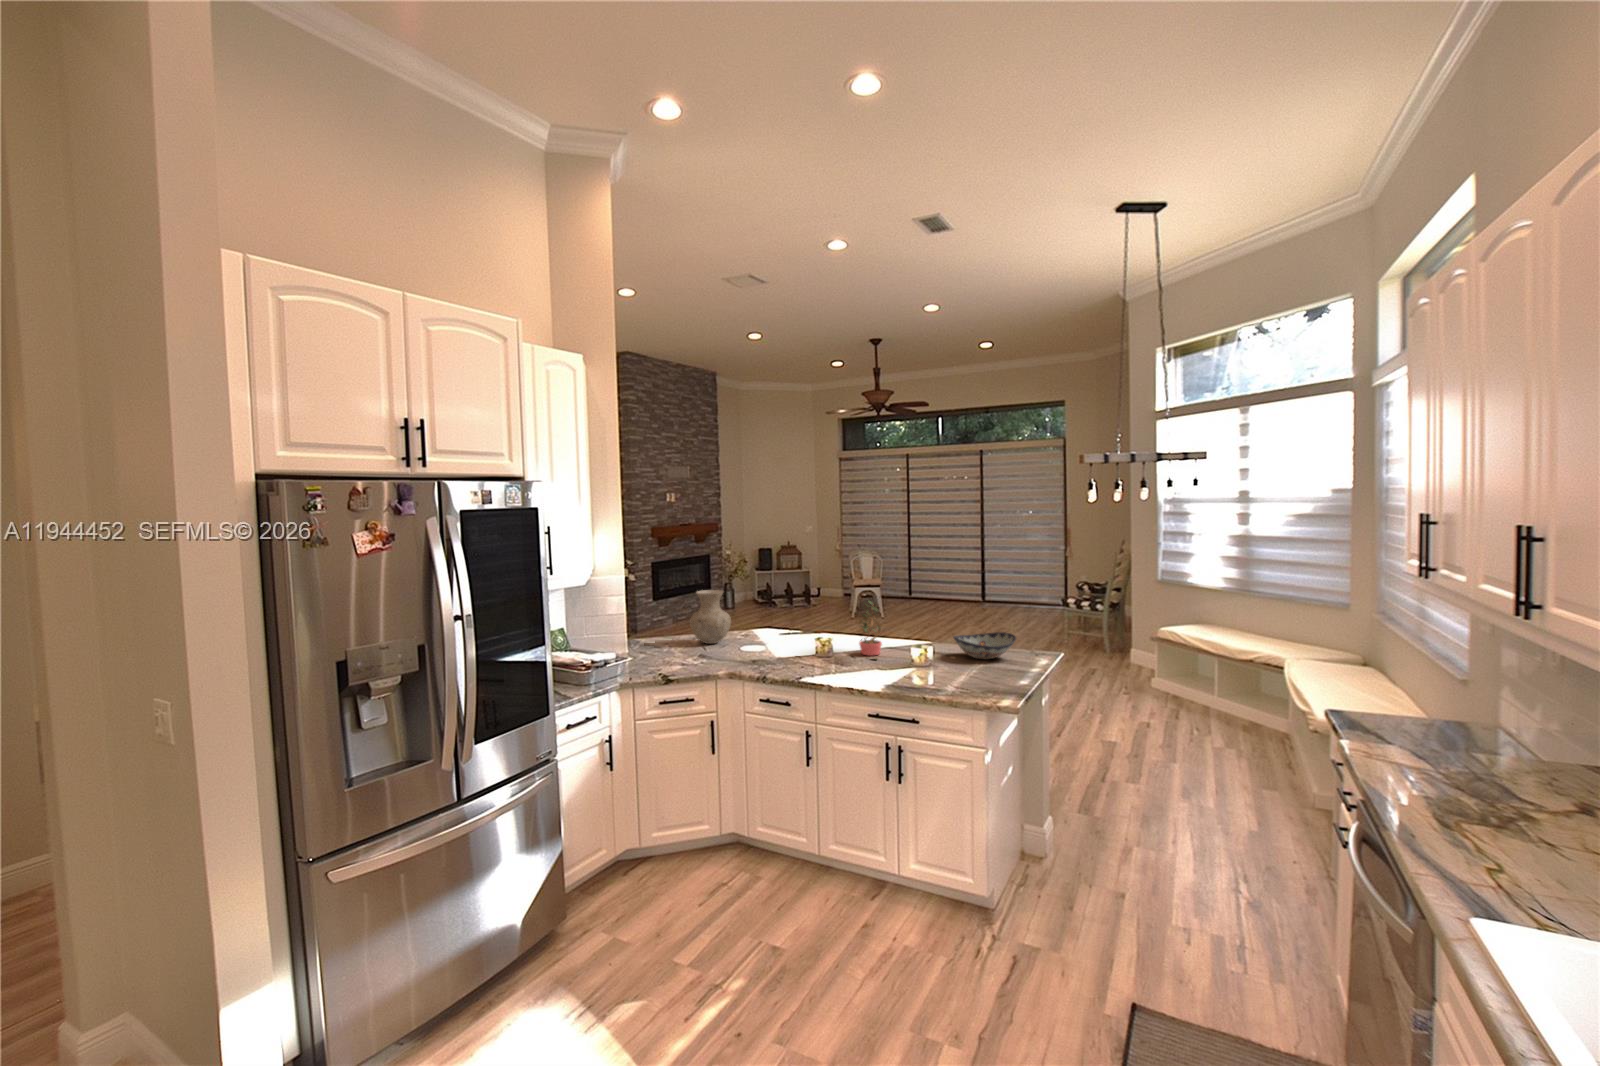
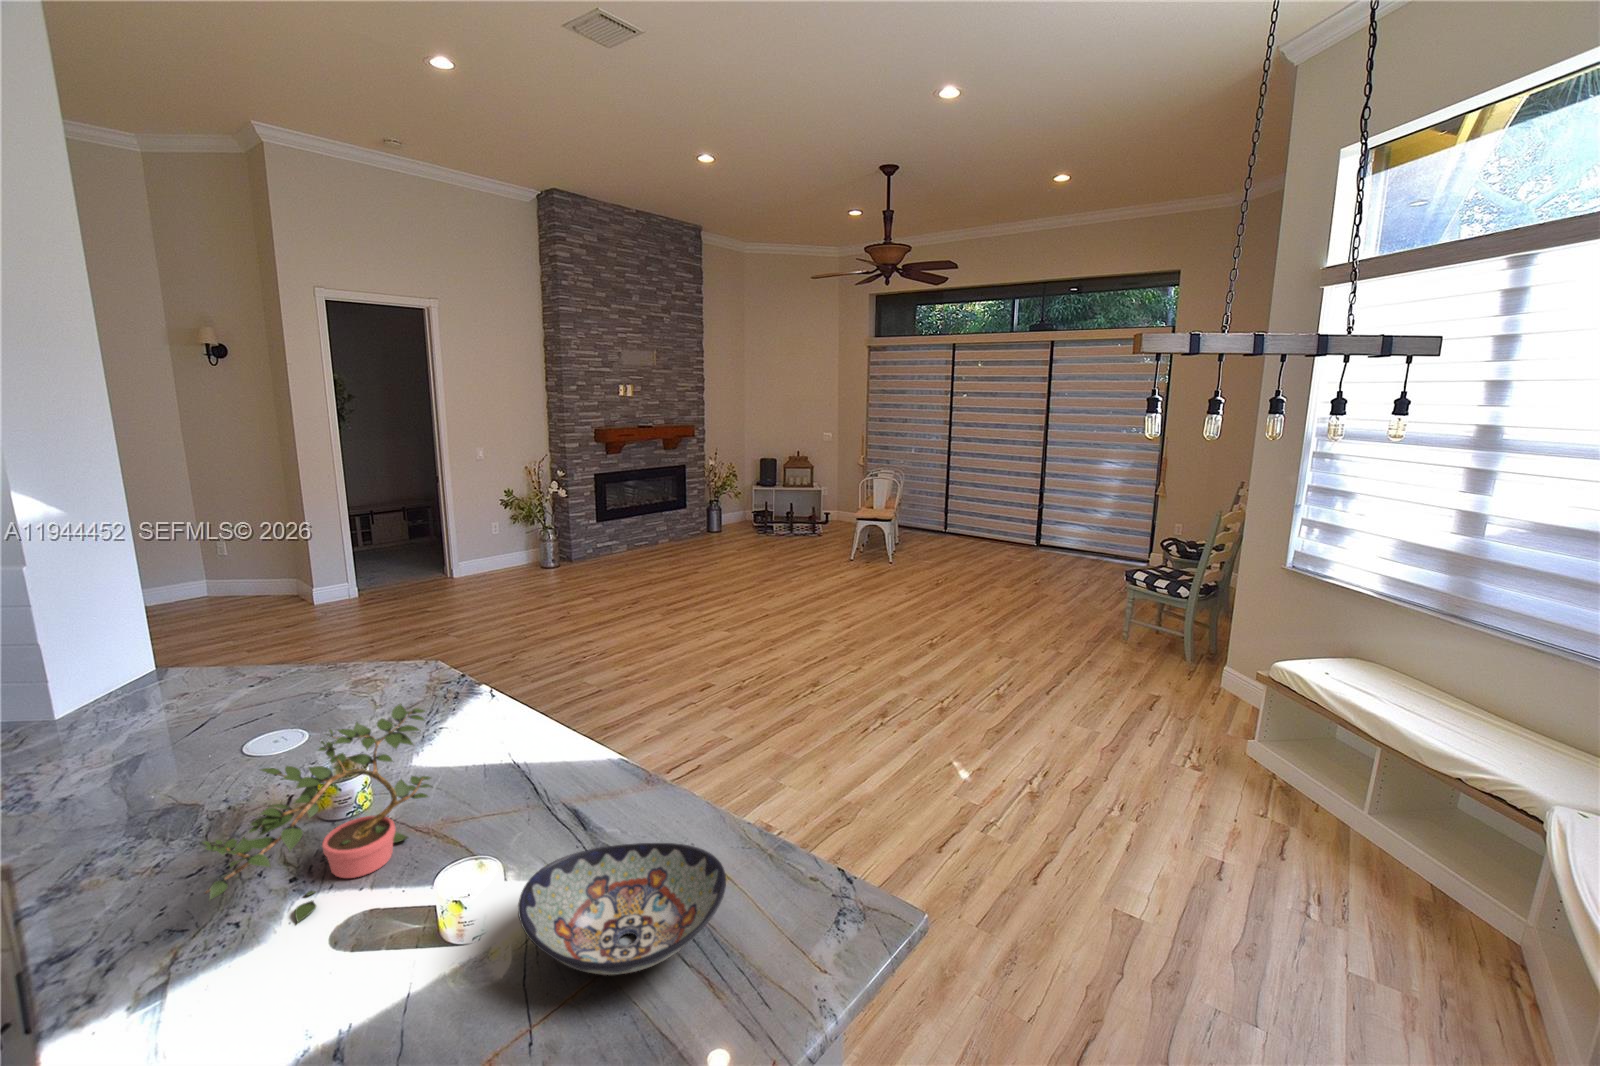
vase: present [690,590,731,644] -> none [71,618,202,743]

